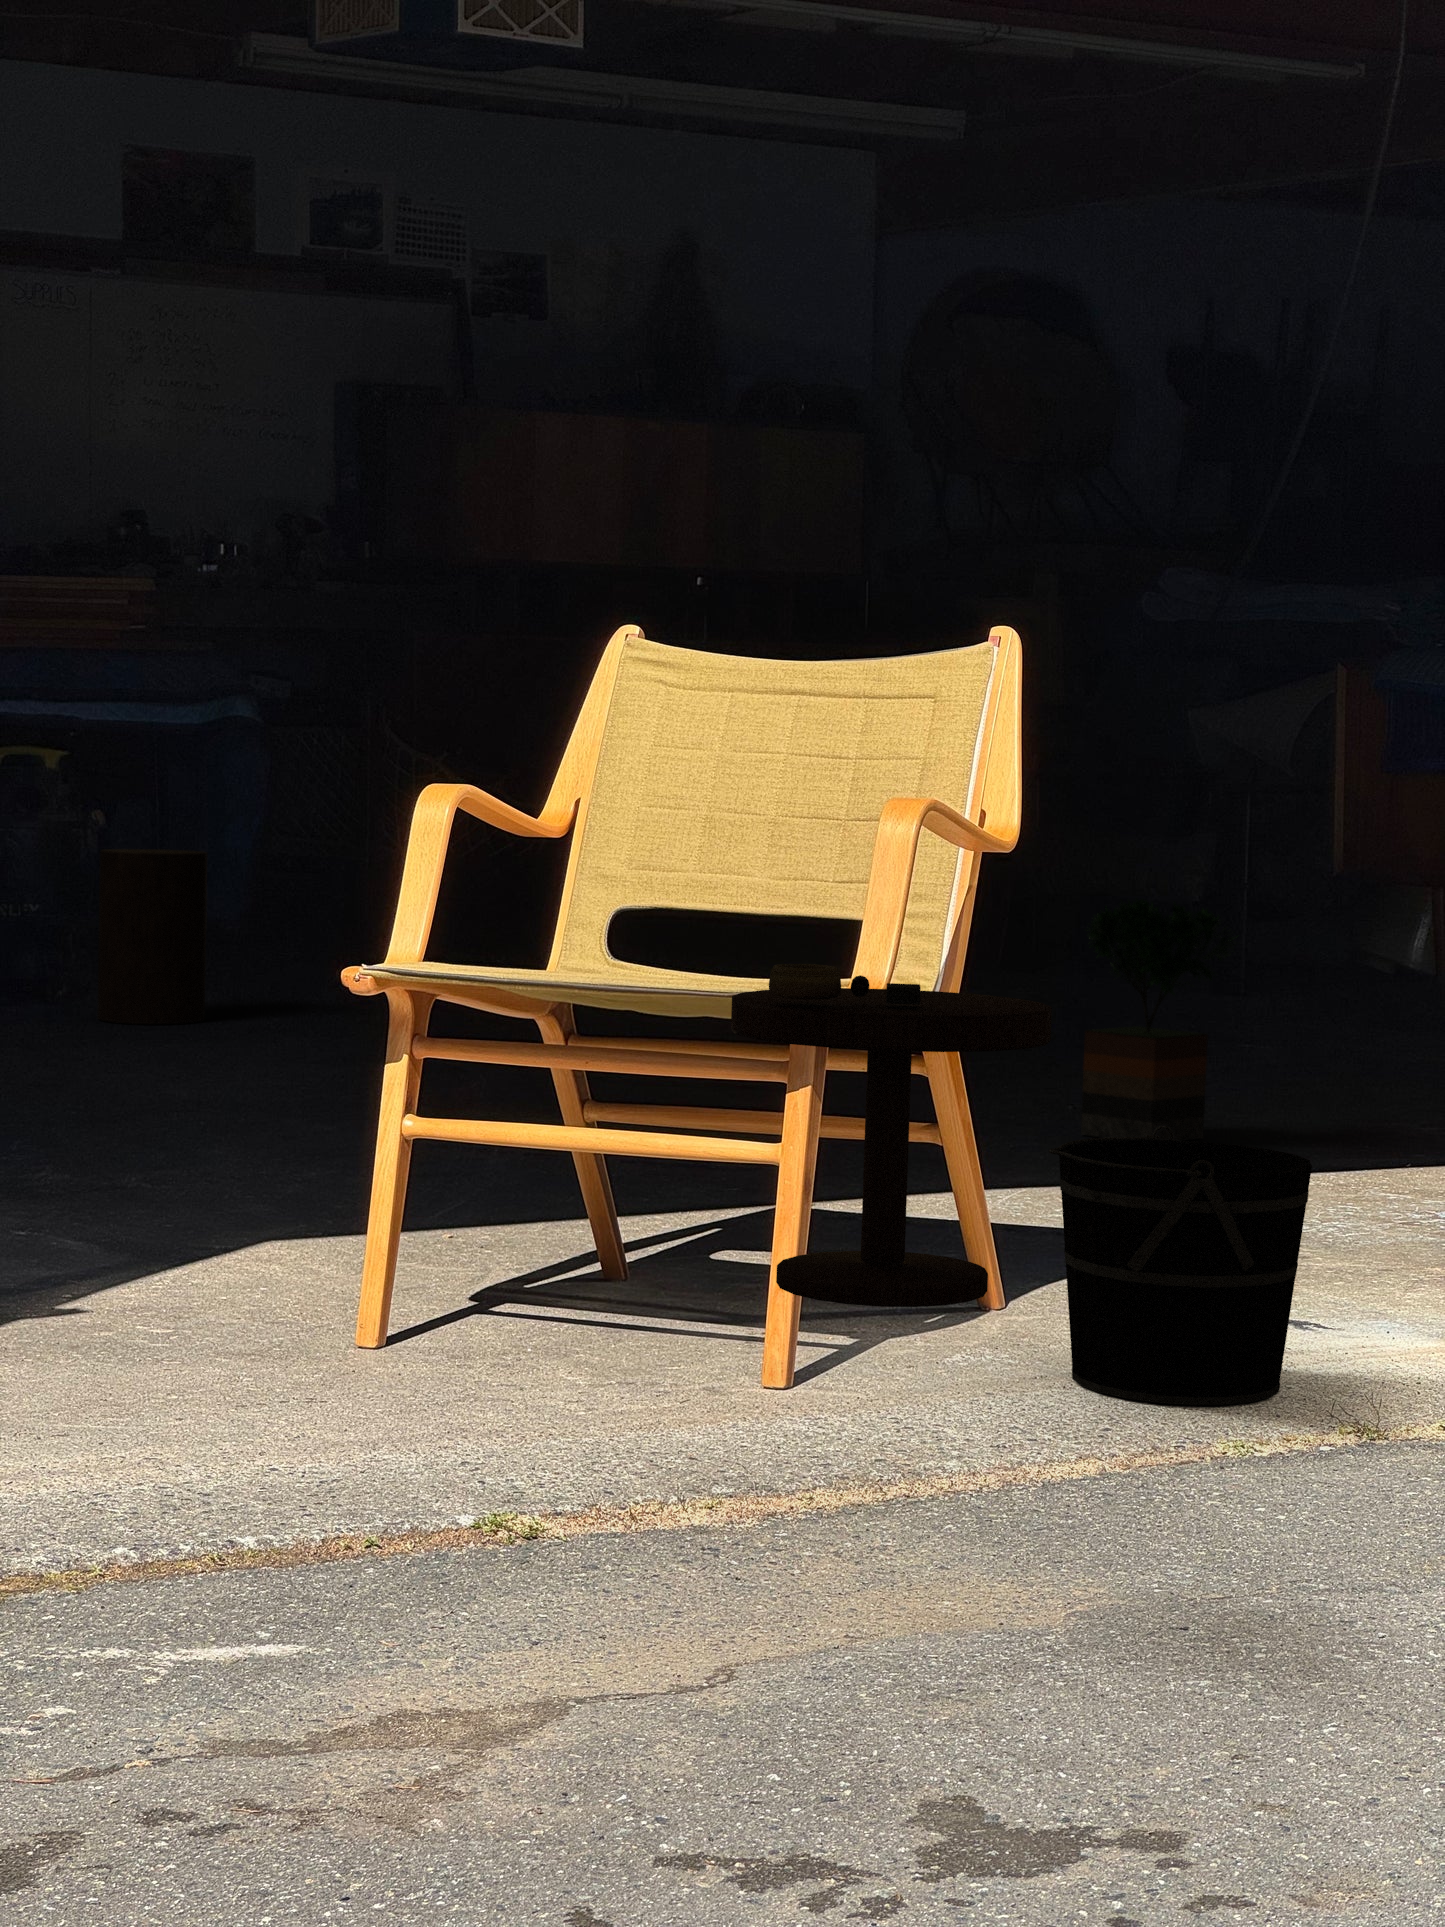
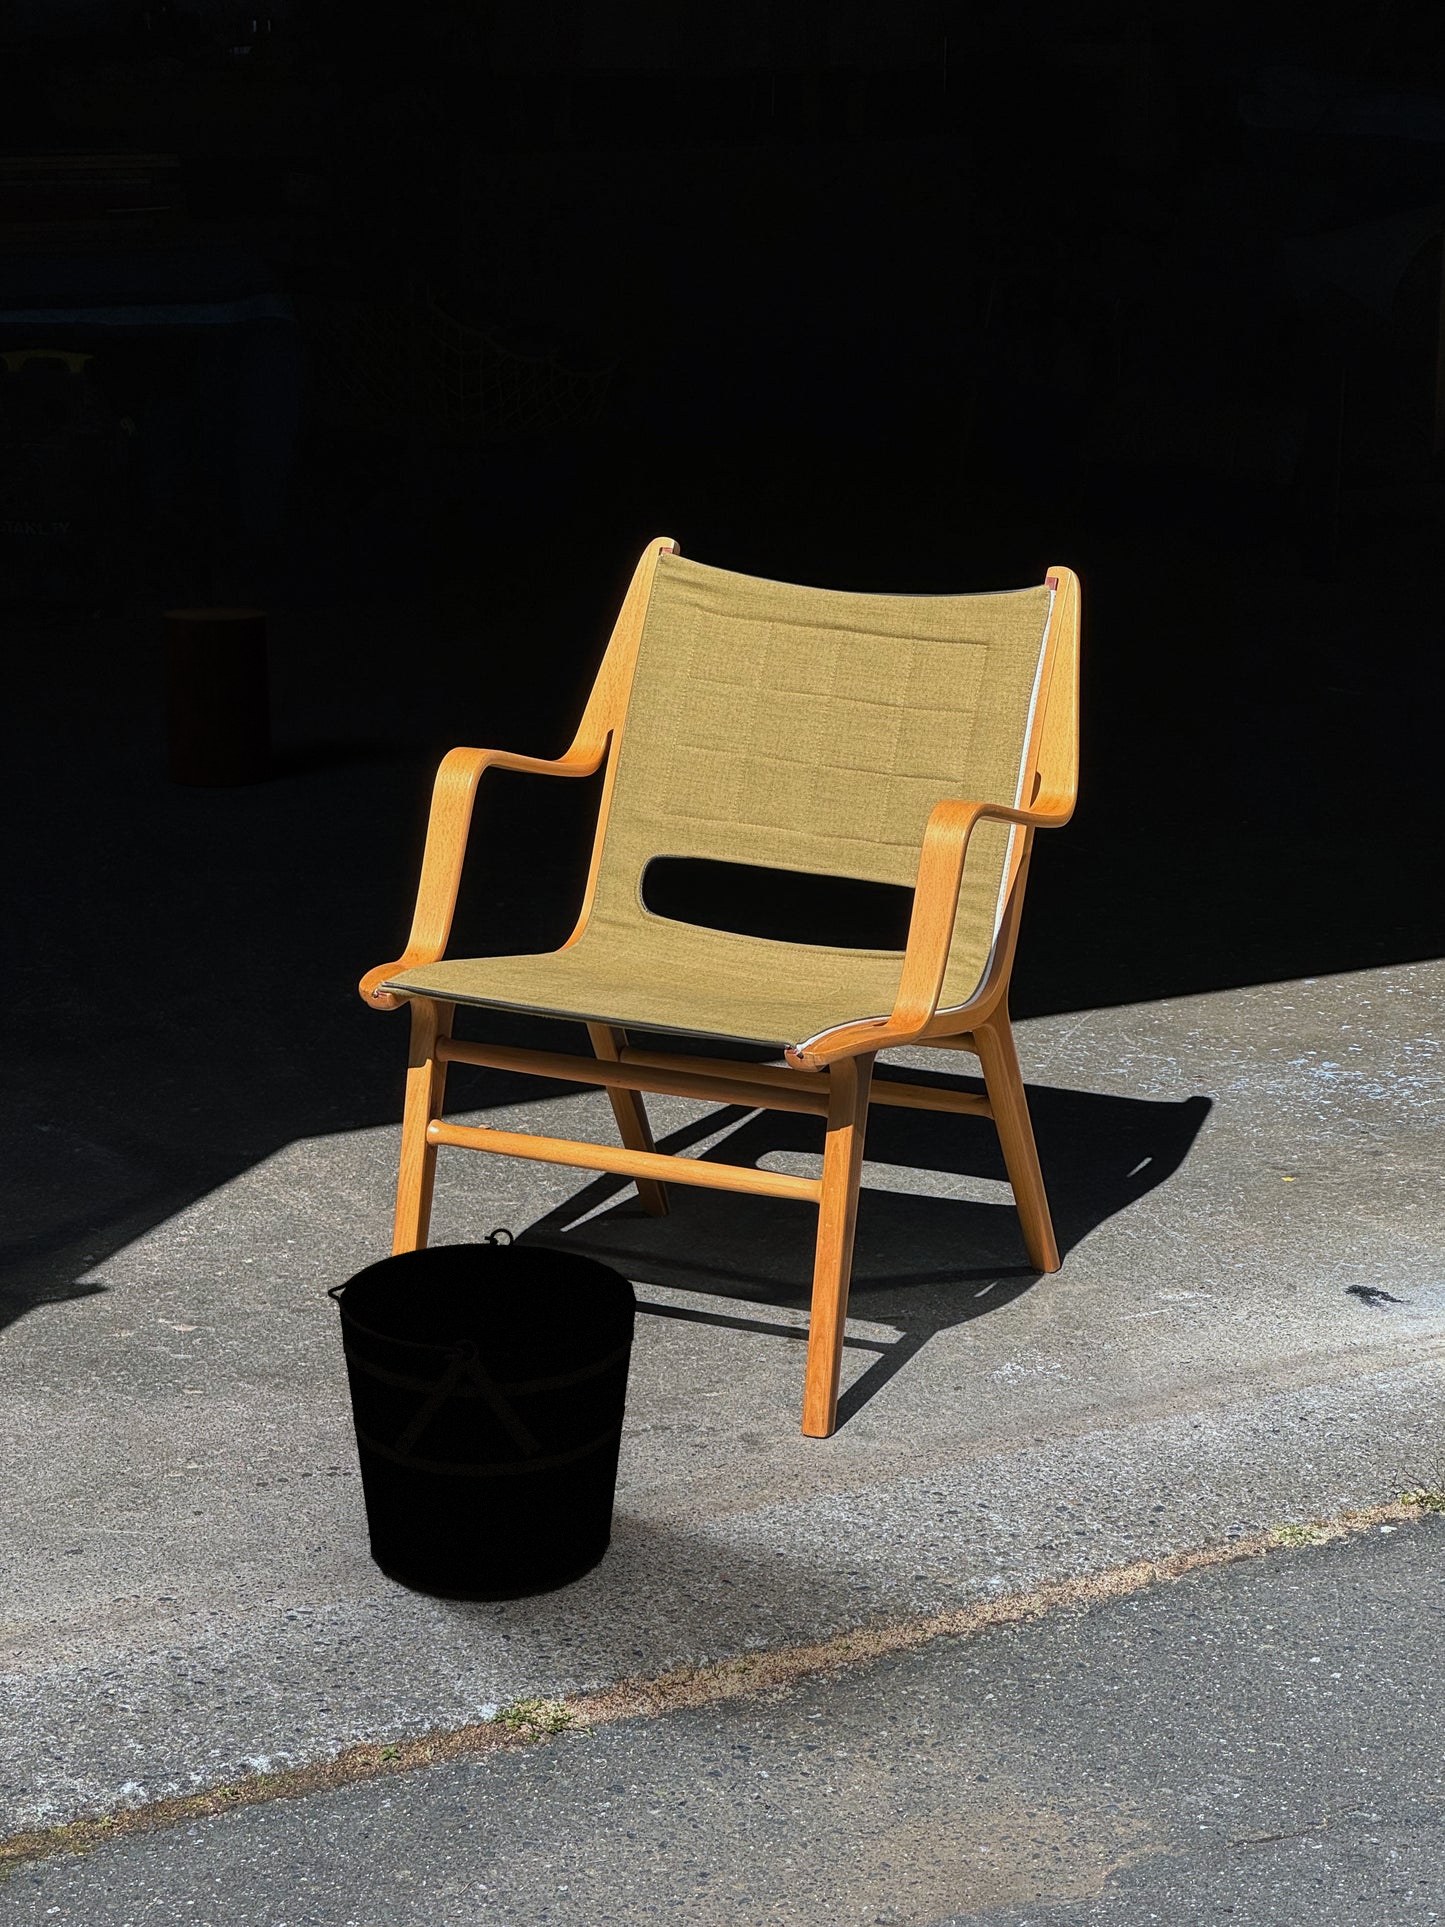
potted tree: present [1081,899,1234,1141] -> none [1128,714,1293,967]
side table: present [731,964,1052,1559] -> none [759,1152,1110,1760]
bucket: present [1049,1126,1312,1405] -> present [327,1228,637,1601]

